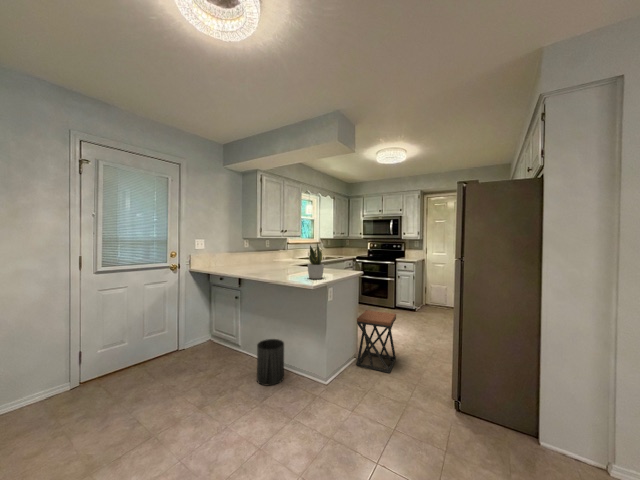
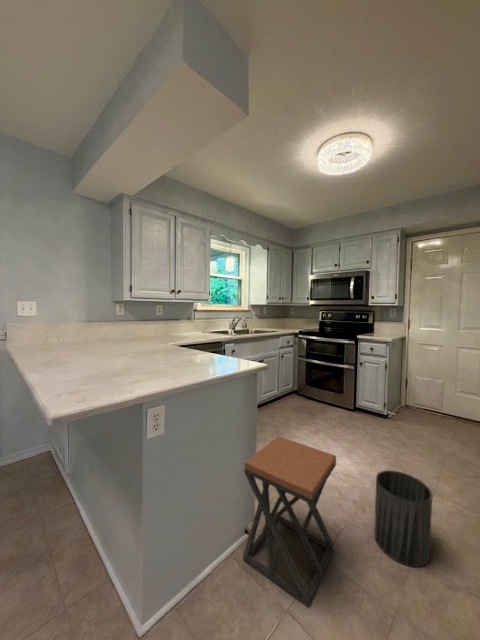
potted plant: present [308,244,324,279] -> none [102,293,159,383]
trash can: present [257,339,284,385] -> present [374,470,432,567]

